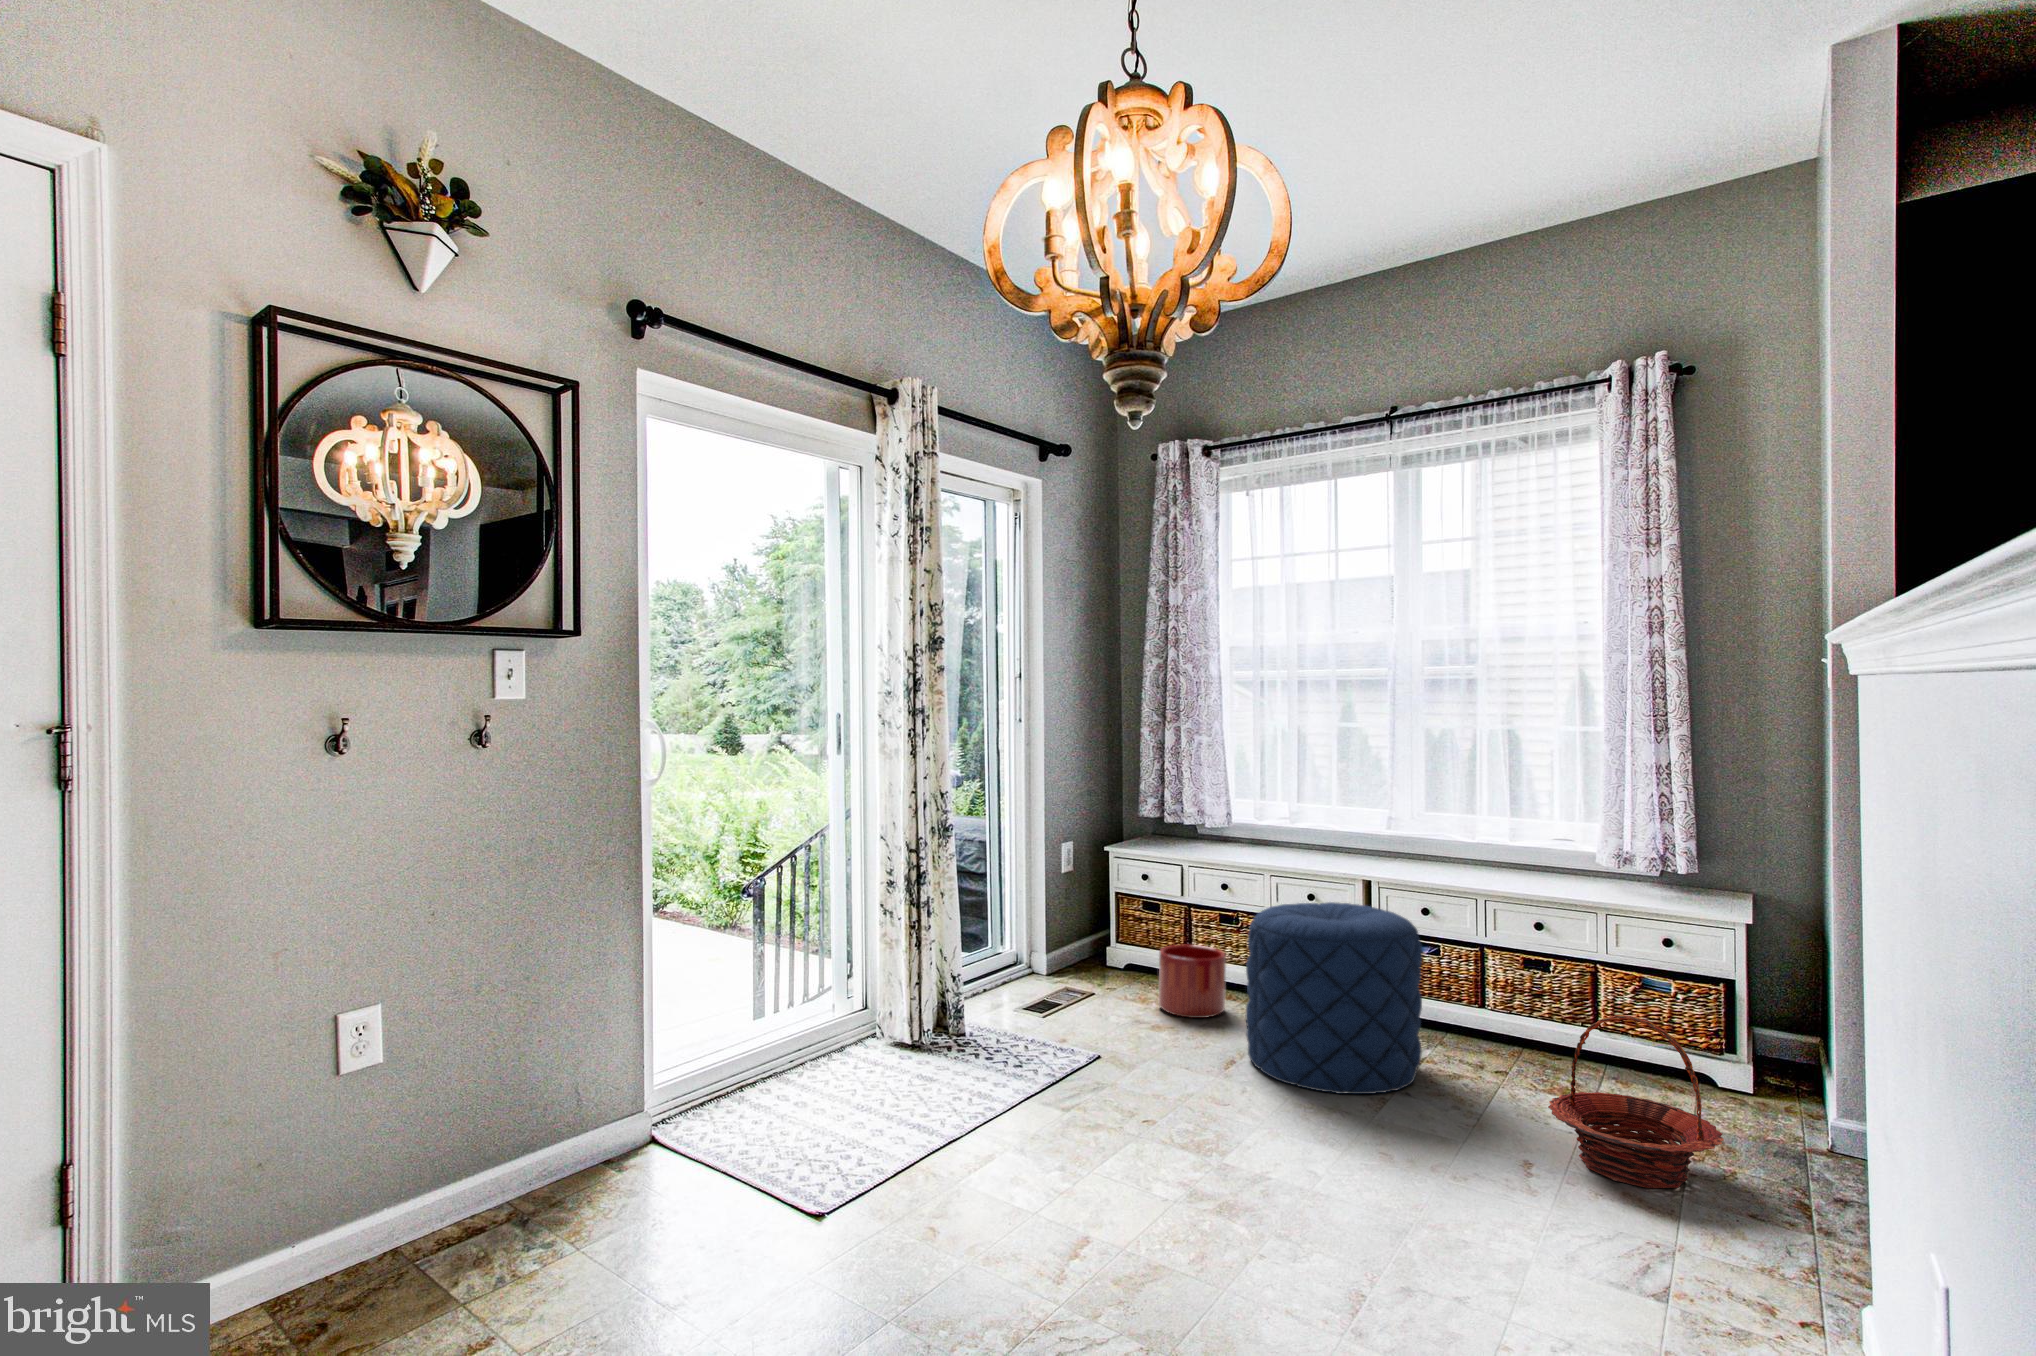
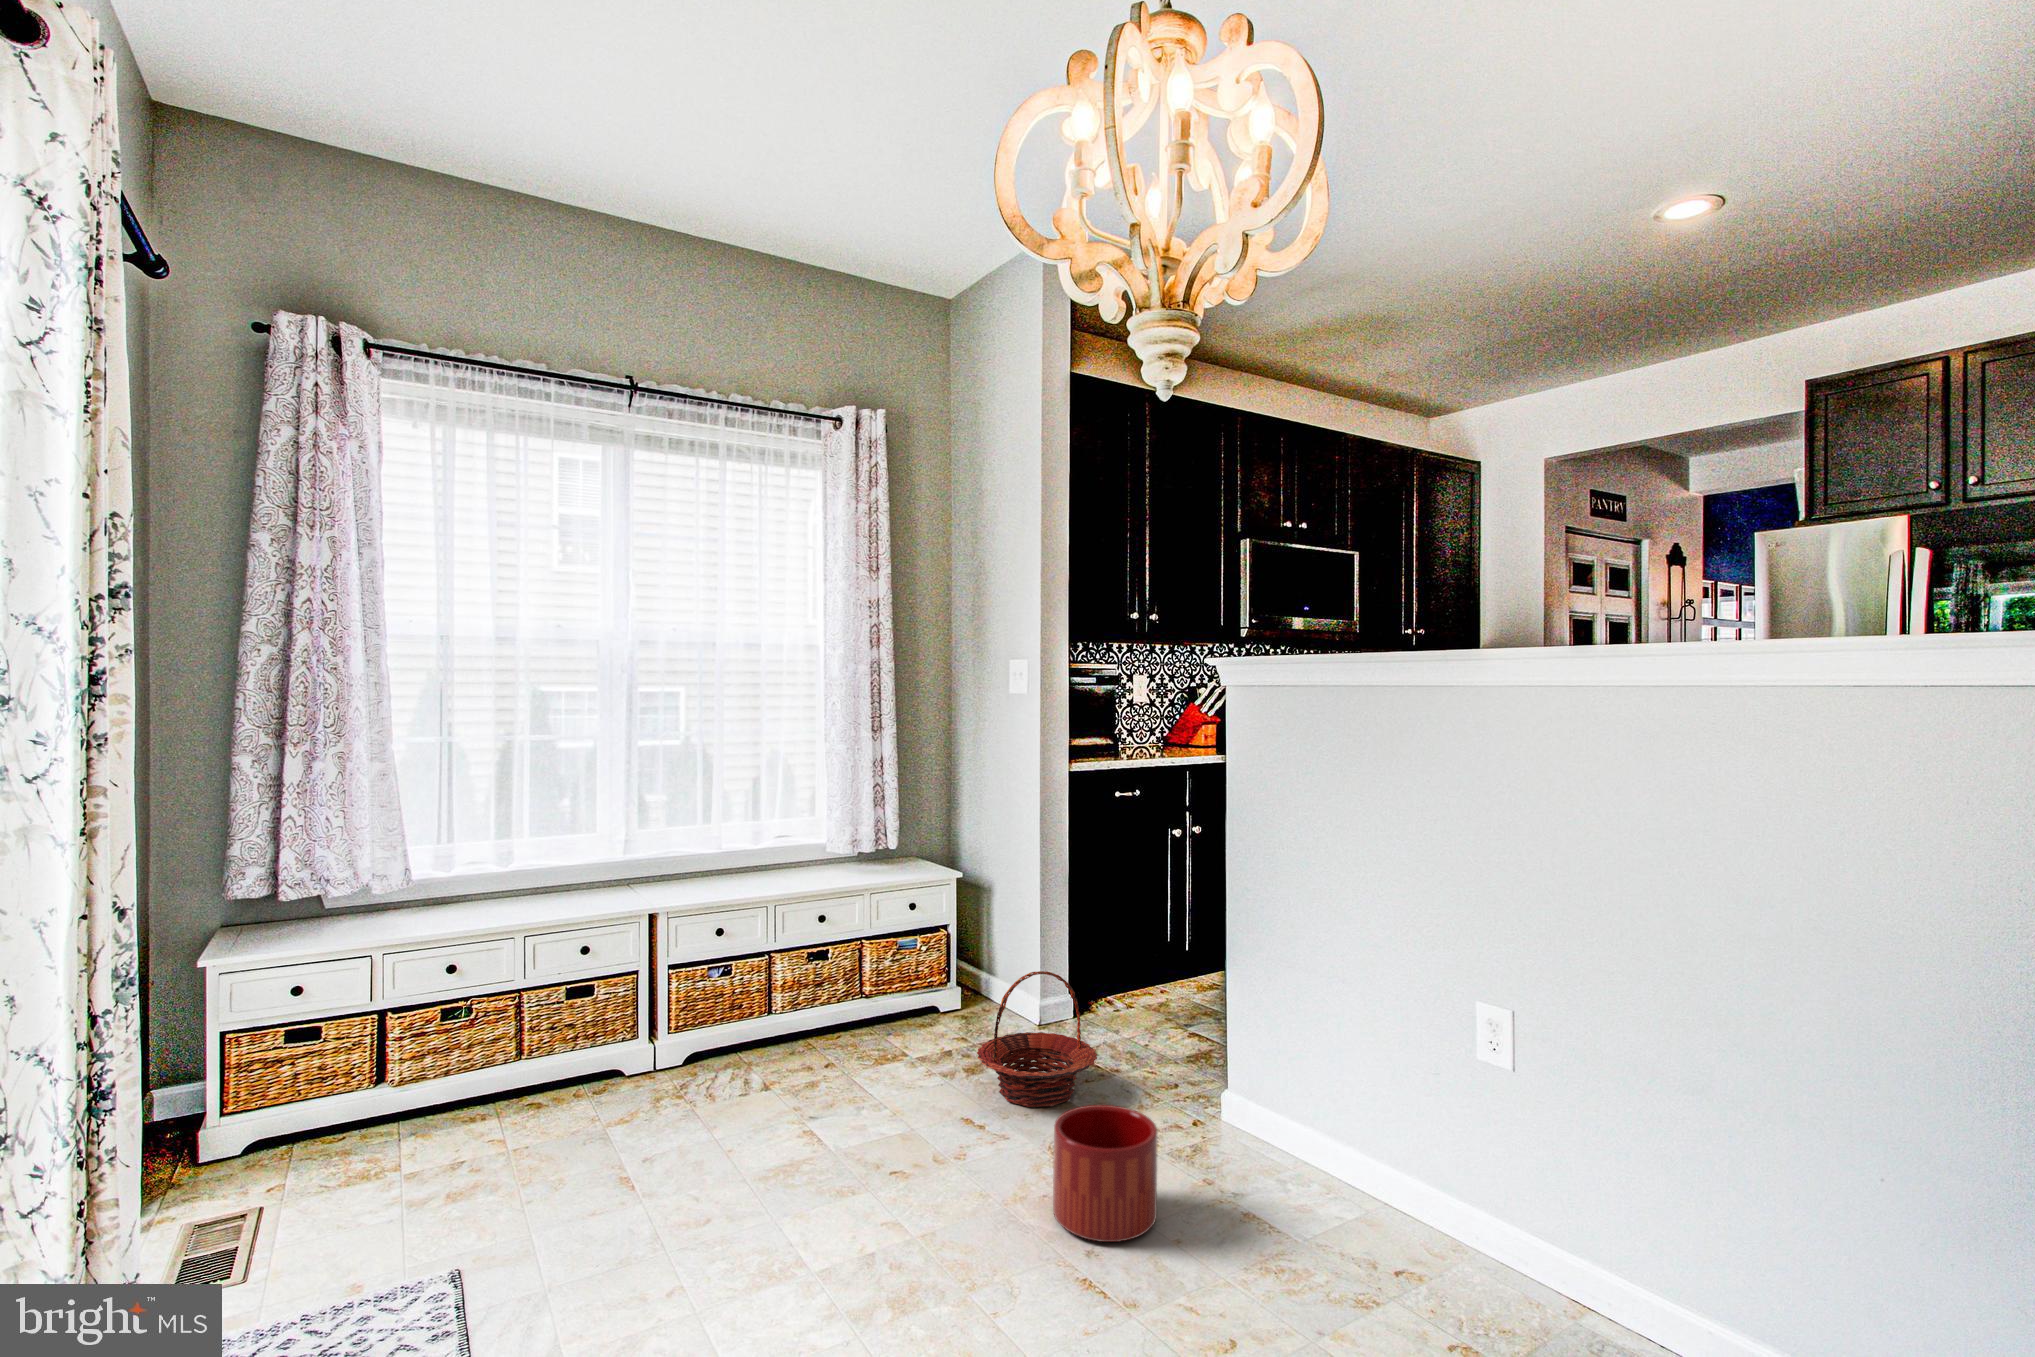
pouf: present [1246,902,1422,1094] -> none [635,943,835,1176]
planter: present [1159,944,1226,1018] -> present [1053,1105,1157,1242]

